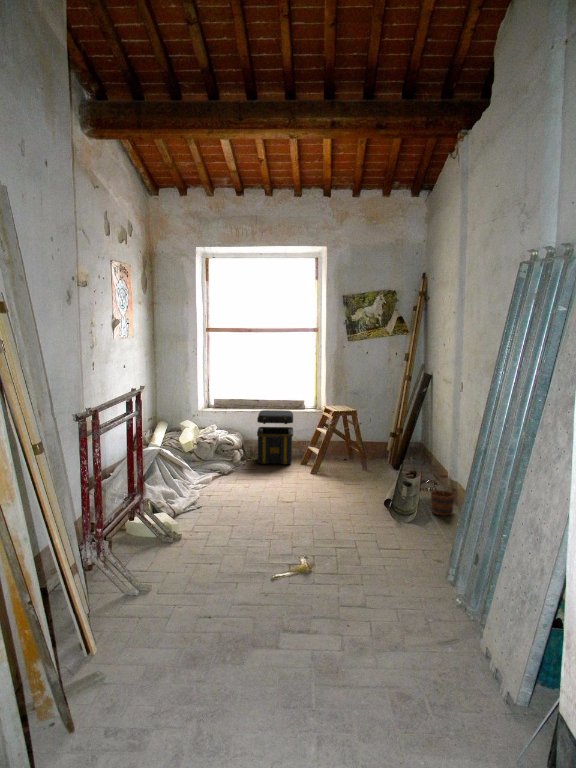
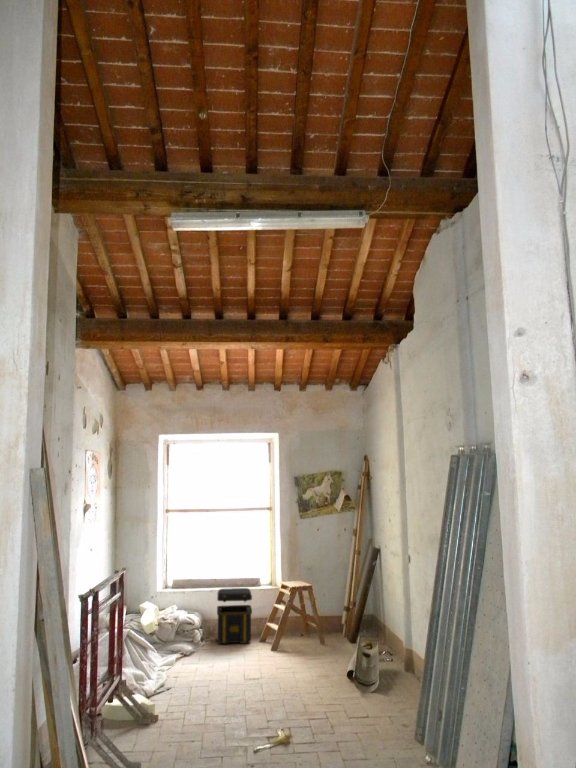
wooden bucket: present [430,475,456,516] -> none [390,642,414,684]

